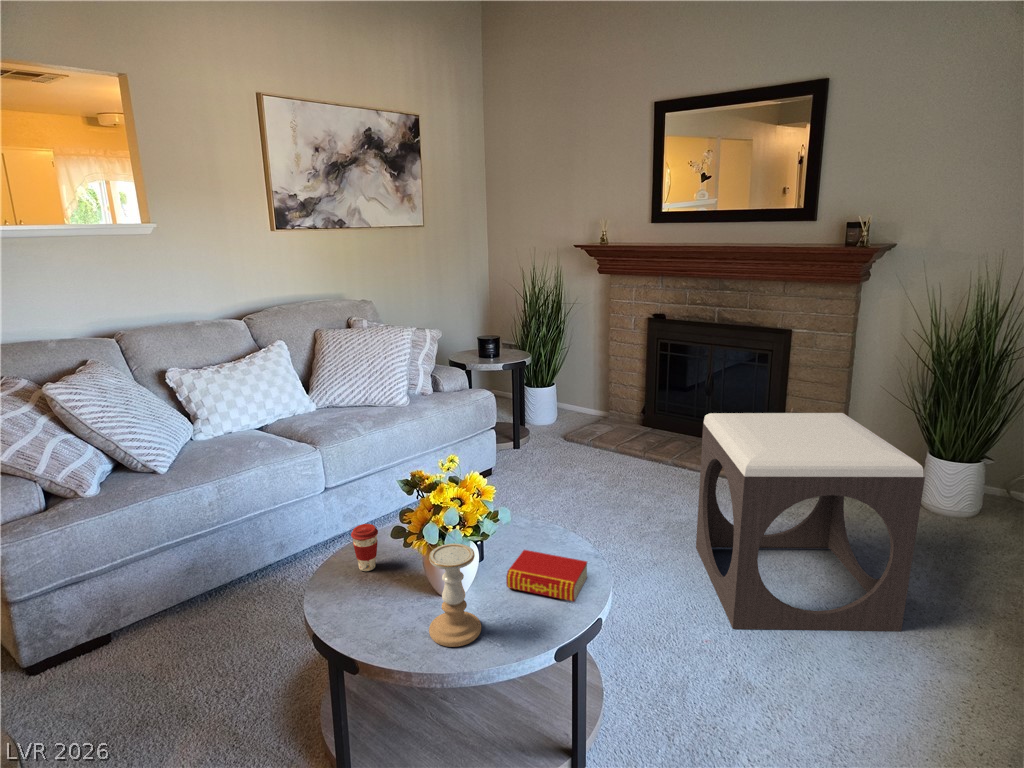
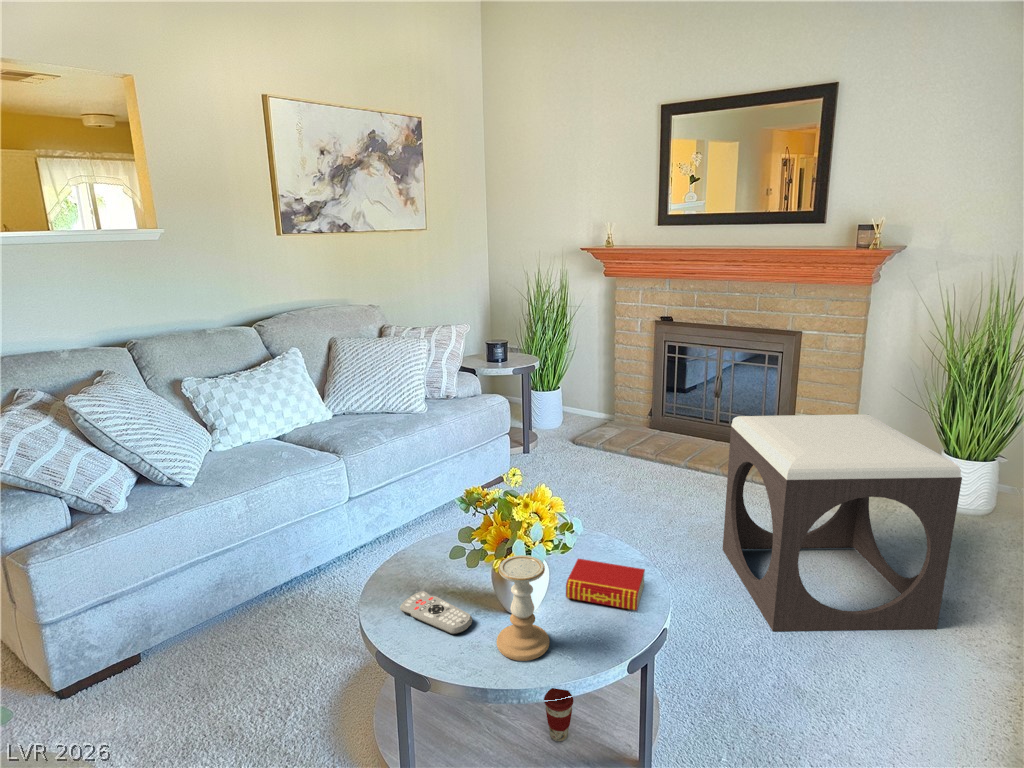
coffee cup: present [351,524,378,571] -> present [544,688,574,741]
remote control: none [343,578,411,620] -> present [400,591,472,634]

